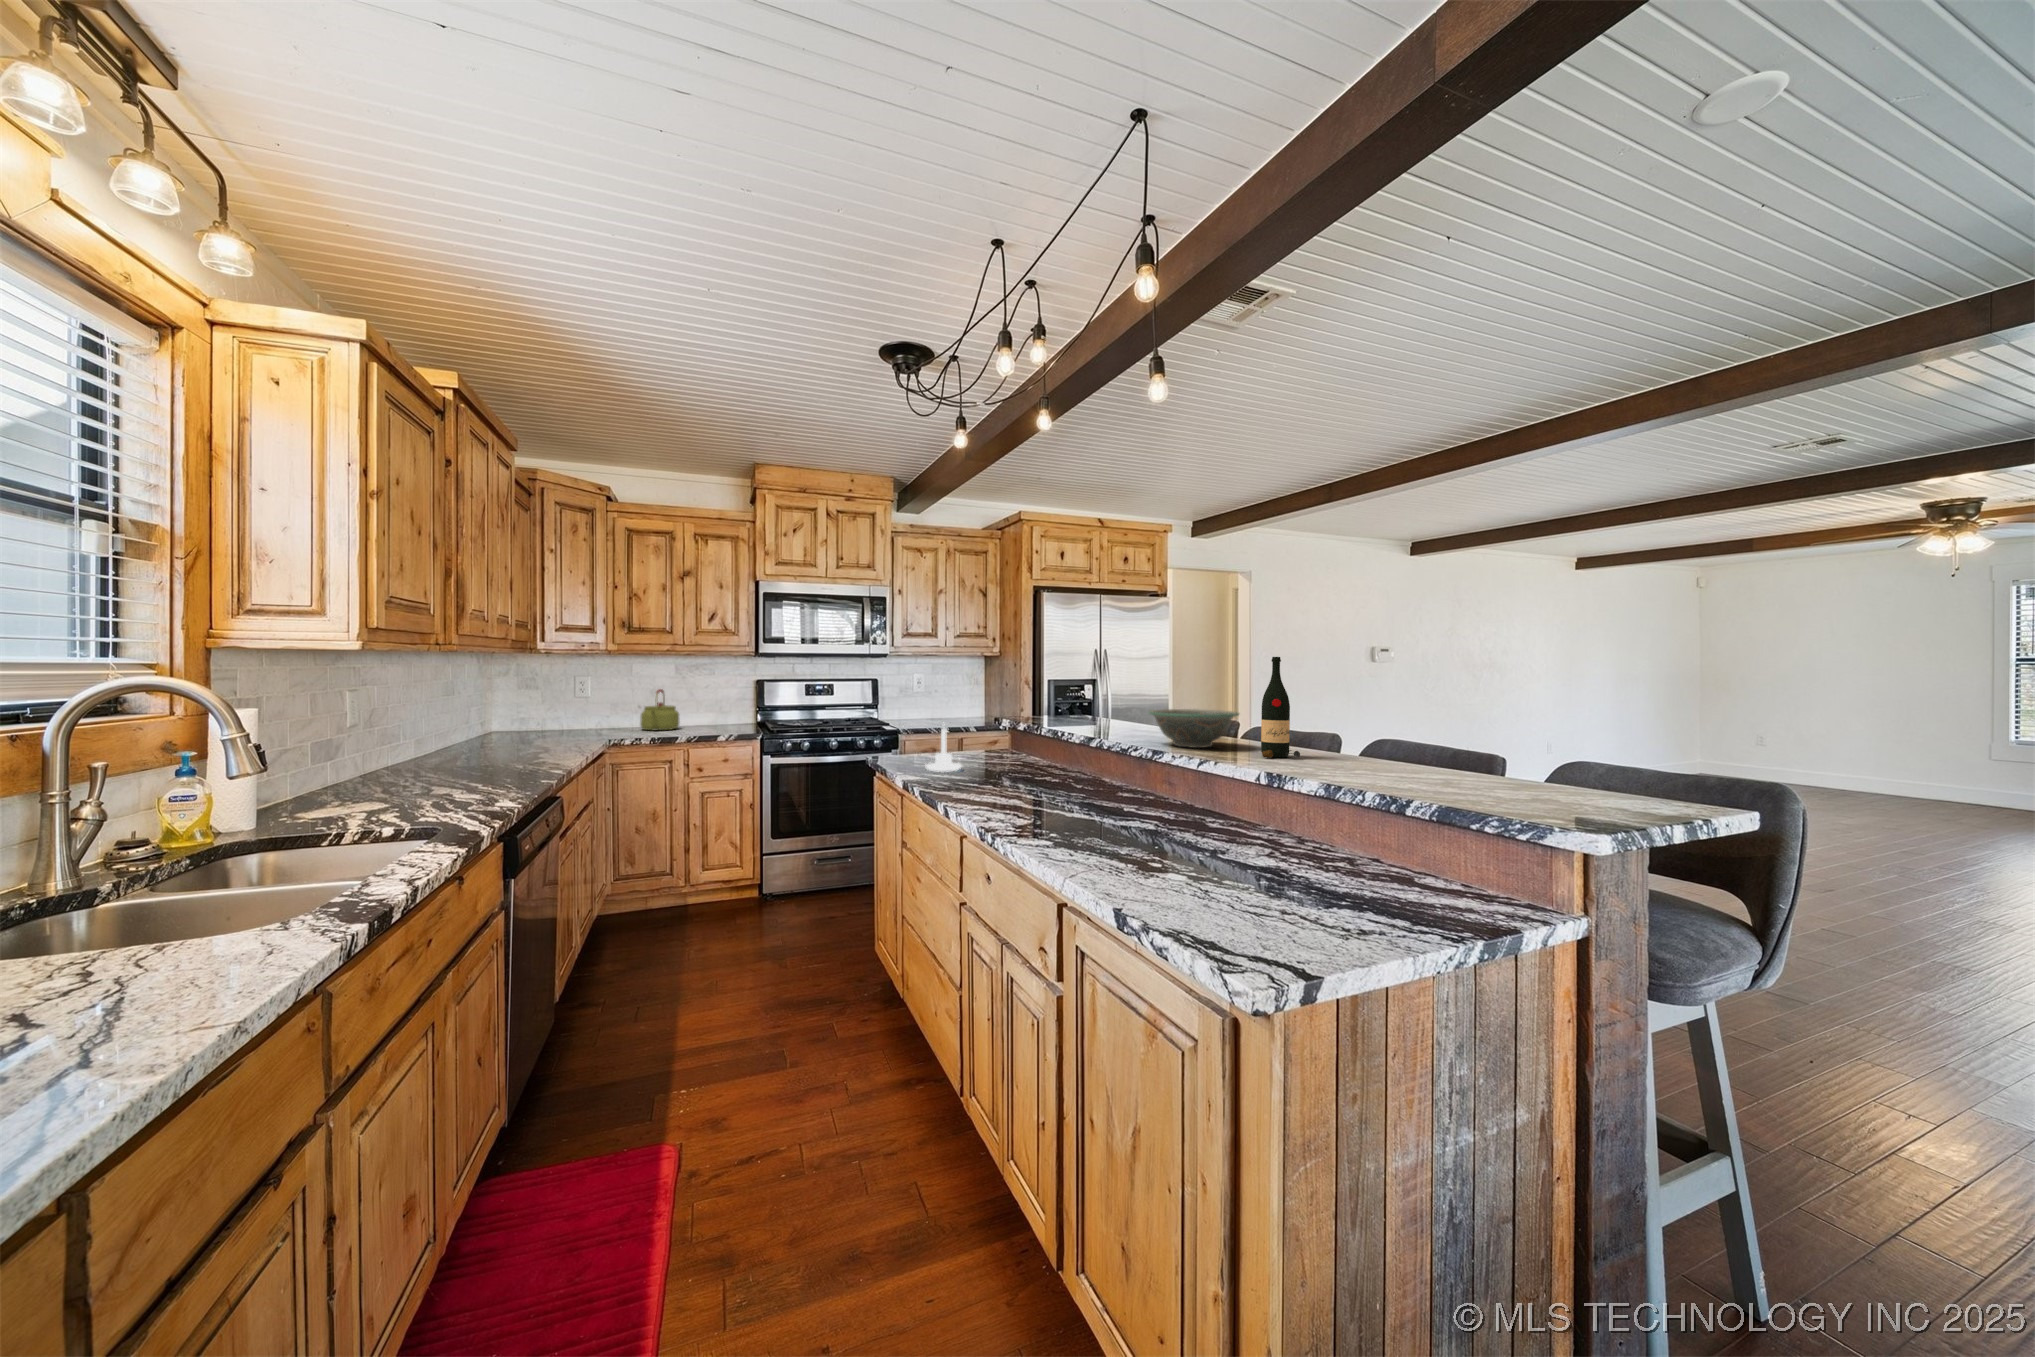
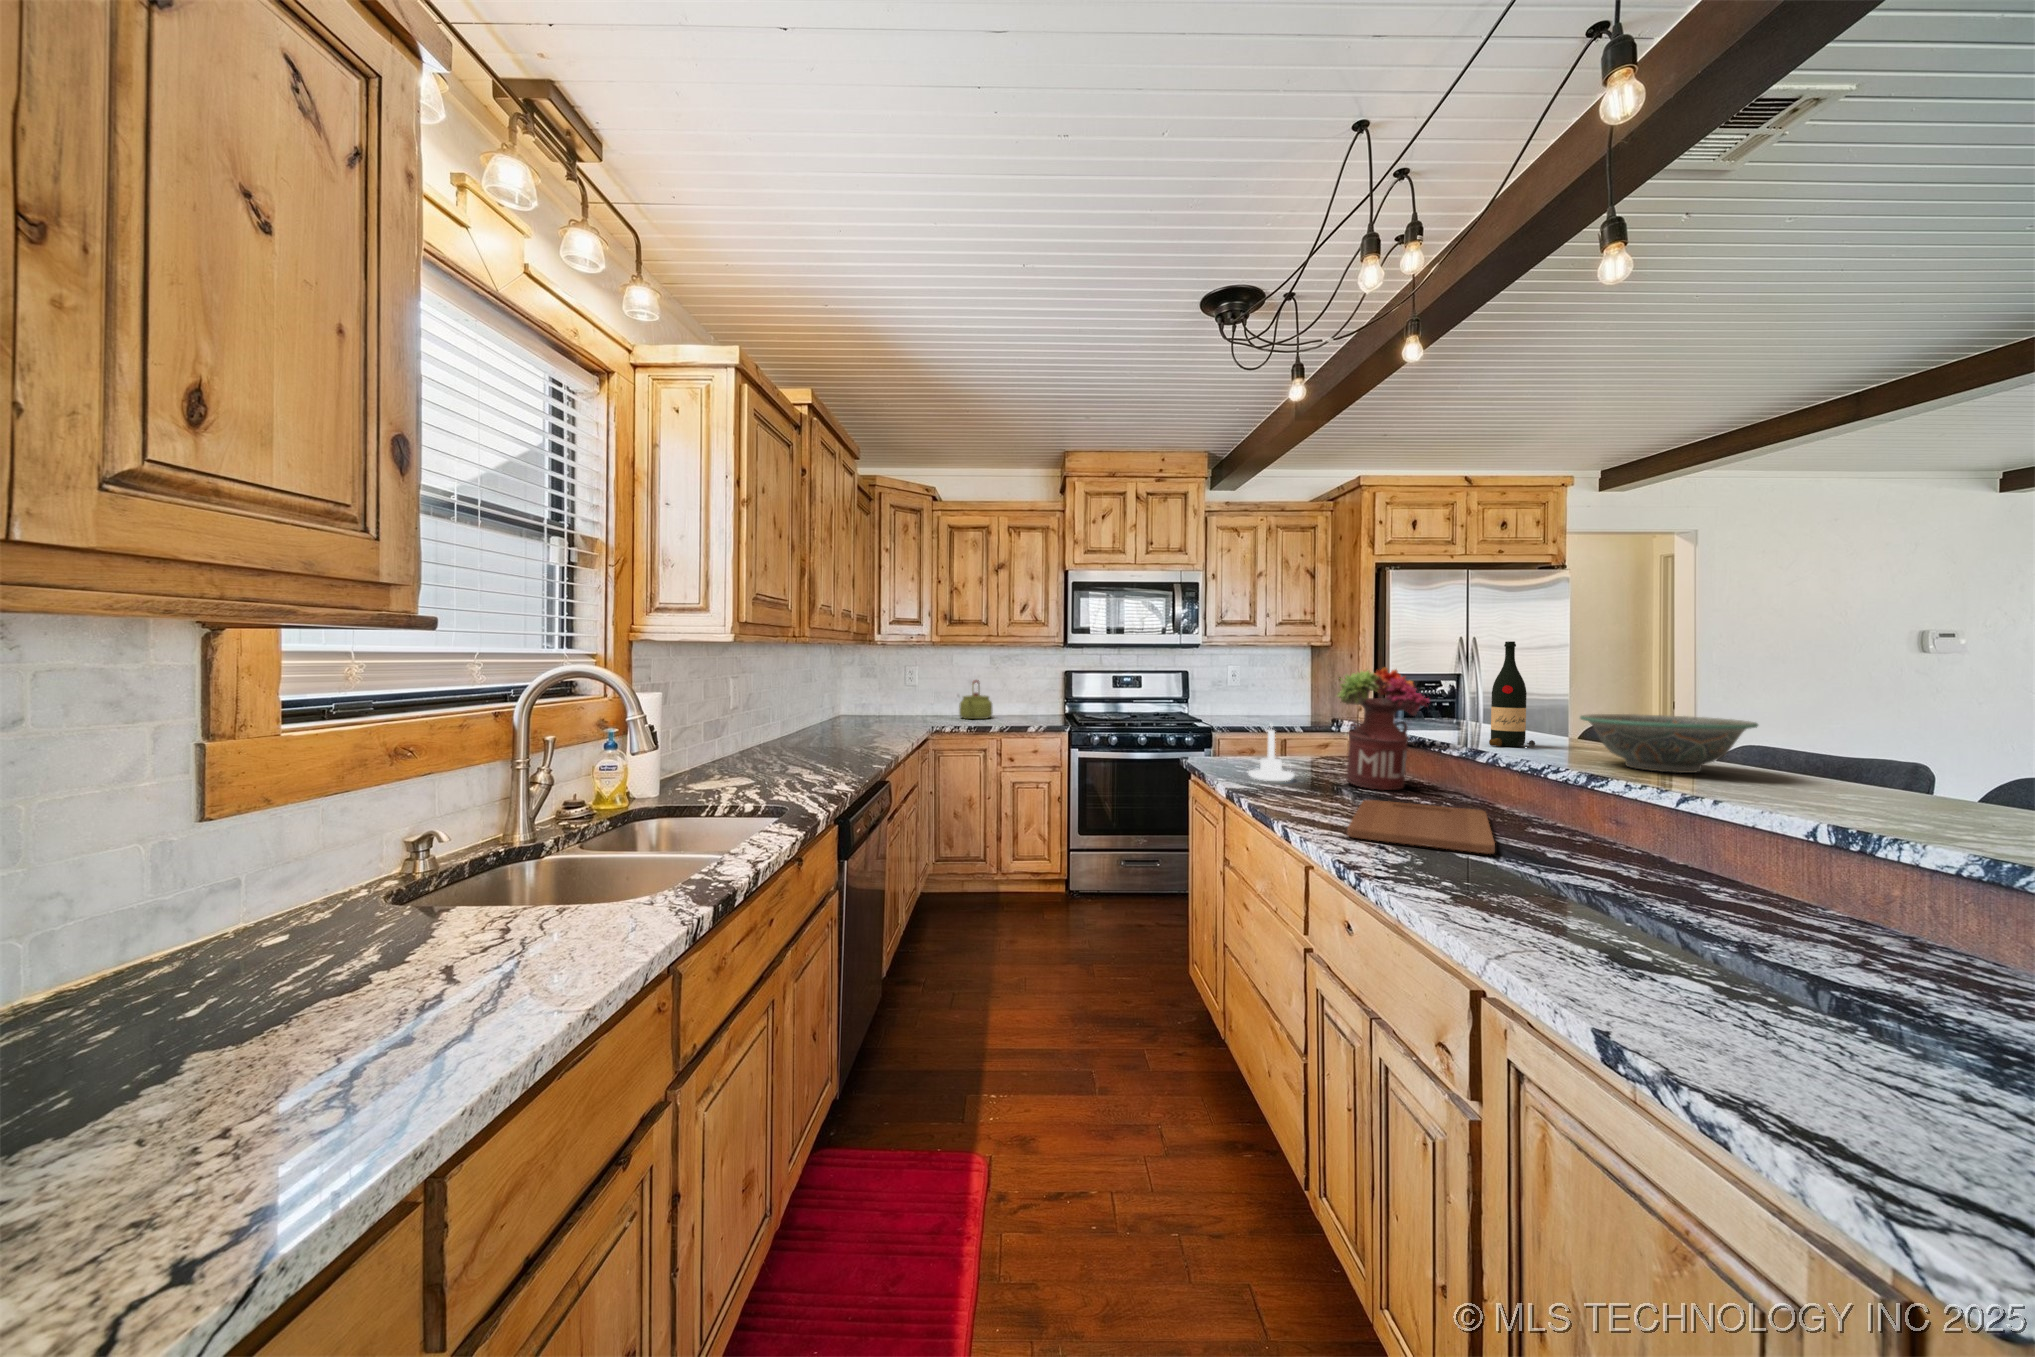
wine bottle: present [1261,657,1300,758] -> present [1489,641,1535,747]
flower arrangement: none [993,676,1059,773] -> present [1337,668,1430,790]
cutting board: none [993,780,1090,811] -> present [1347,800,1495,854]

